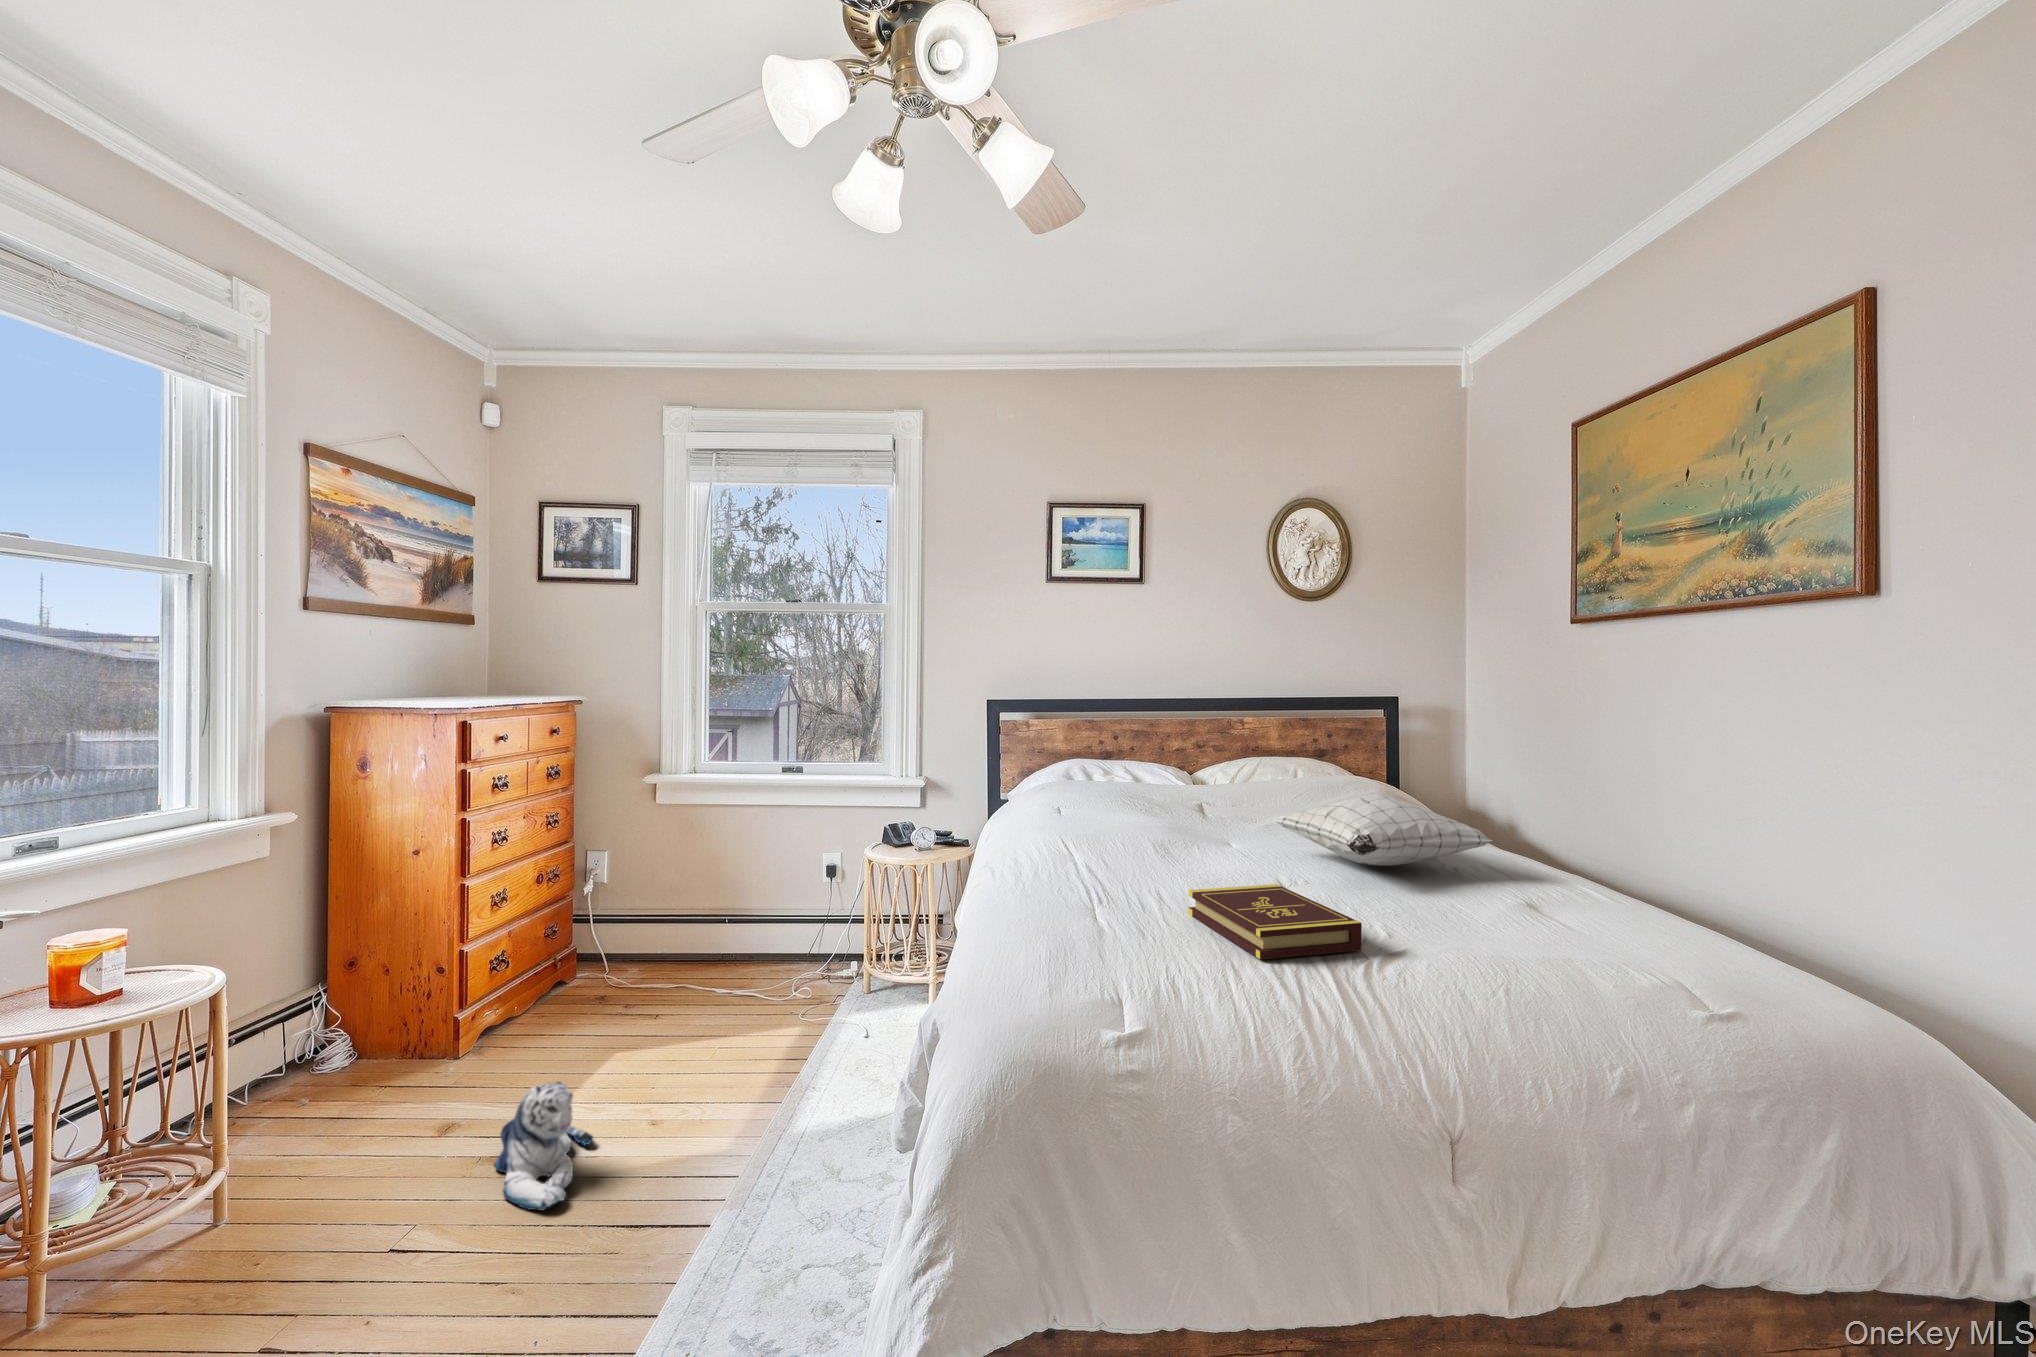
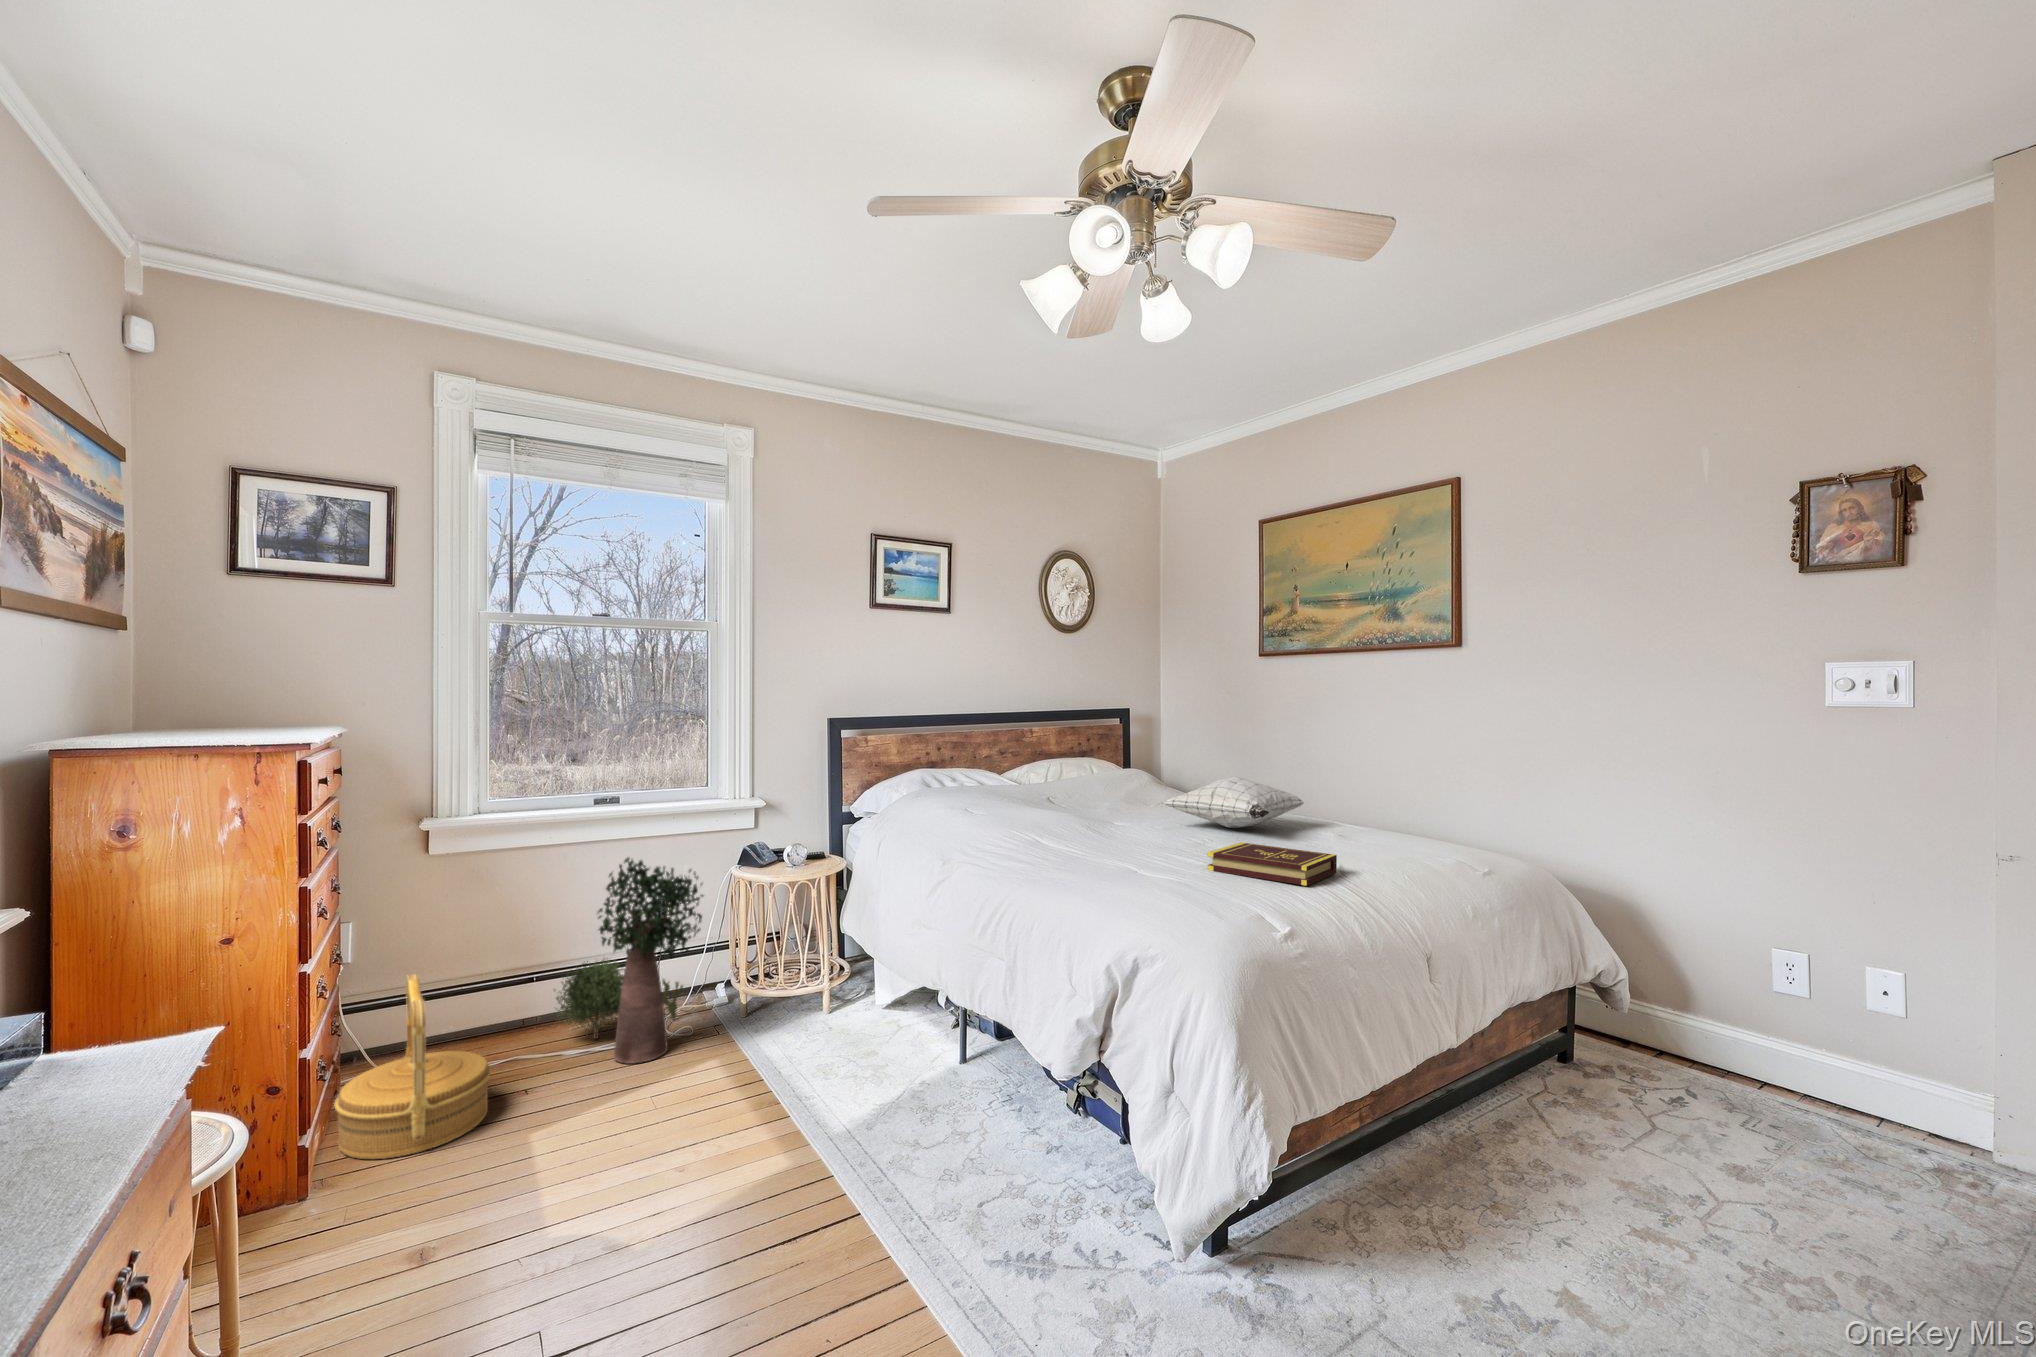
potted plant: none [724,820,842,1007] -> present [556,857,703,1064]
woven basket: none [529,895,644,1036] -> present [334,974,491,1159]
plush toy: present [494,1082,593,1211] -> none [535,1157,695,1298]

